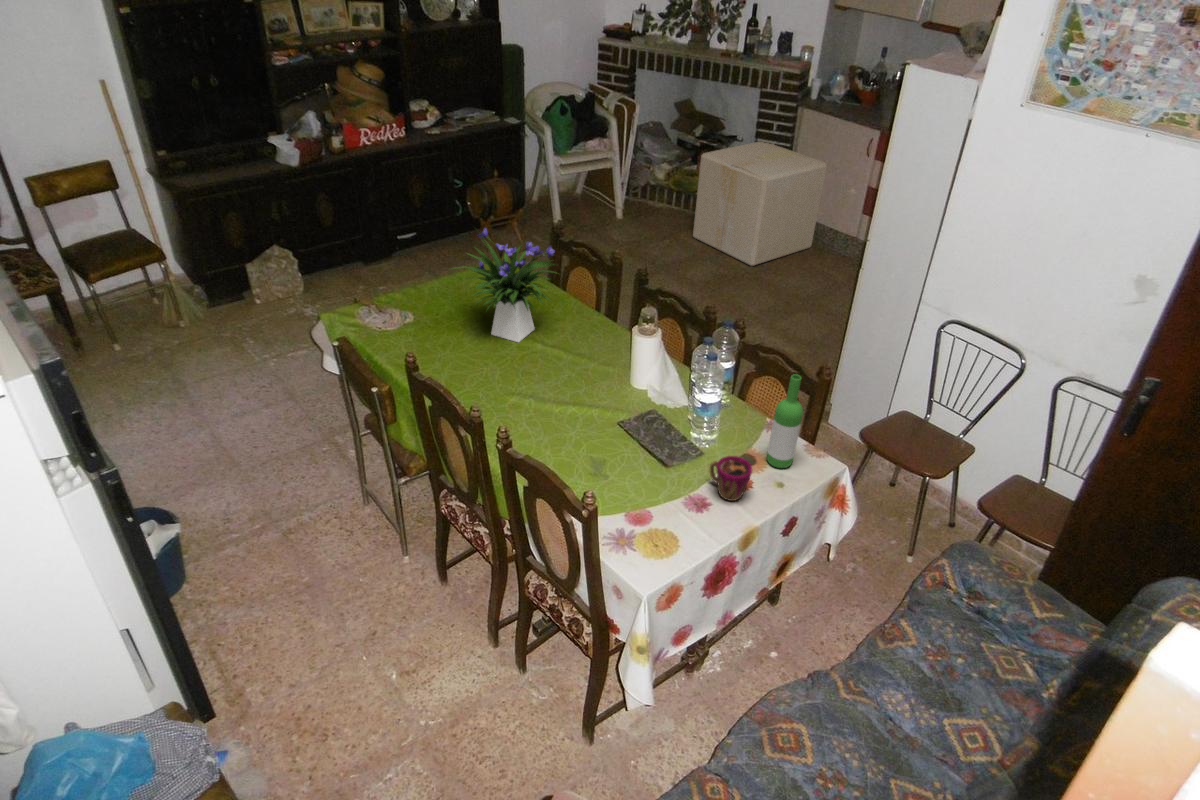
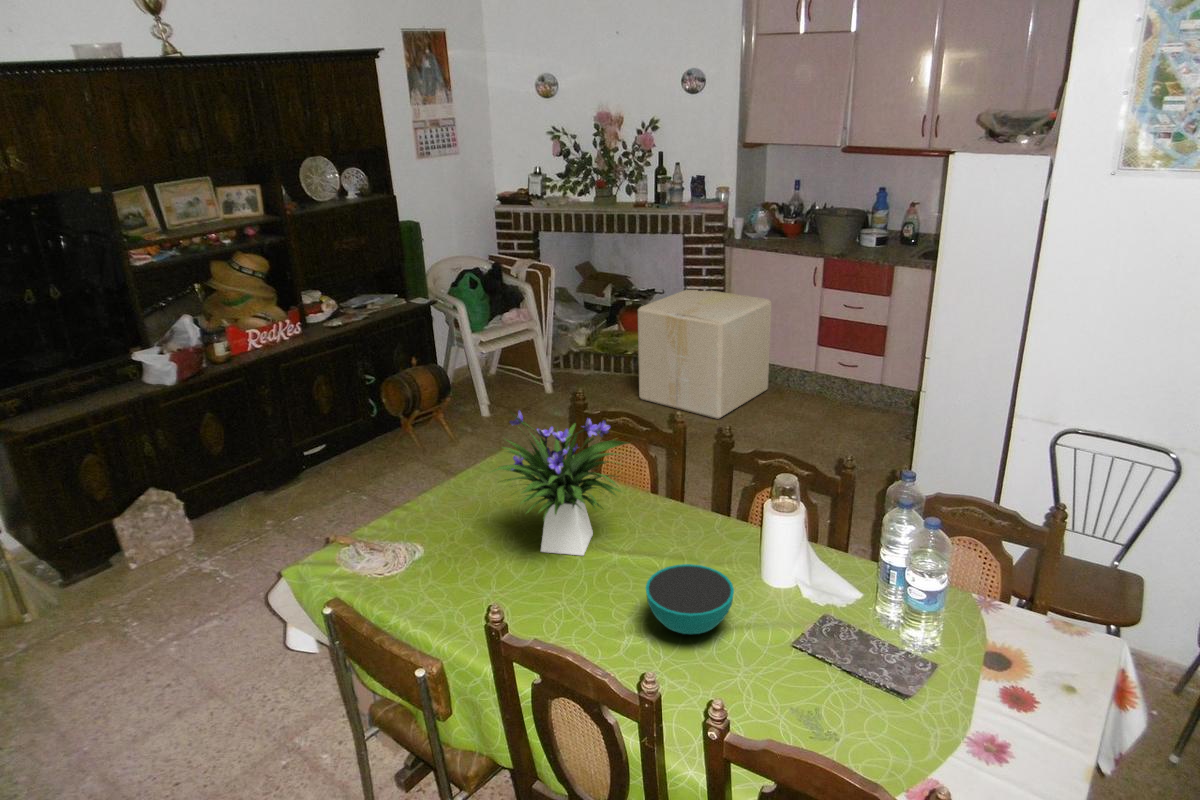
bowl: none [530,357,592,405] -> present [646,564,734,634]
wine bottle: present [767,374,803,468] -> none [1006,528,1058,661]
cup: present [710,456,752,501] -> none [969,660,1043,728]

